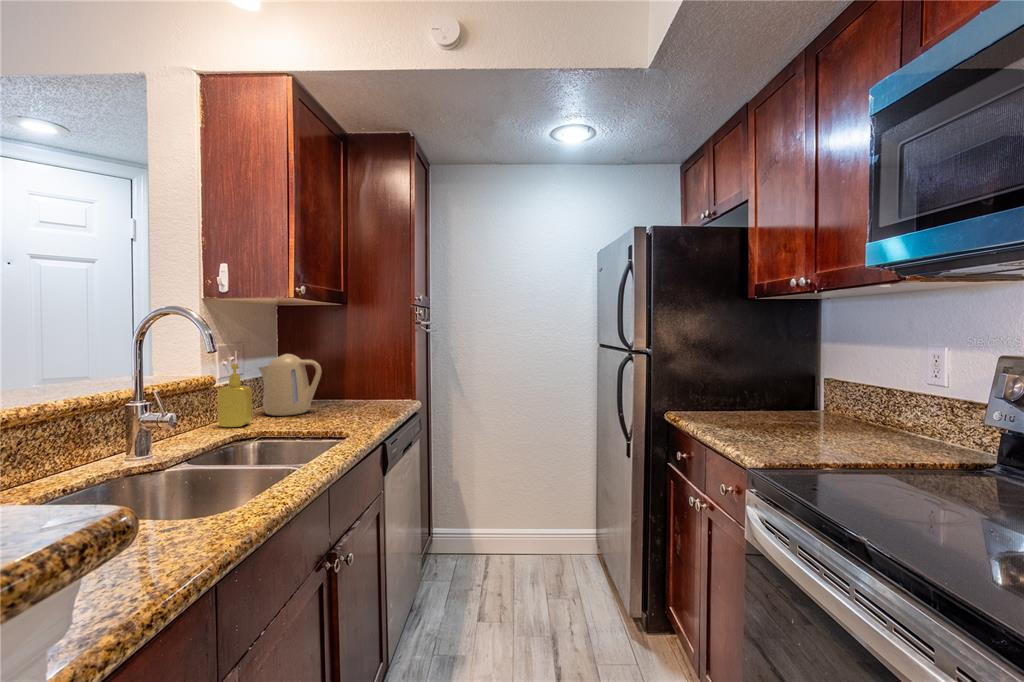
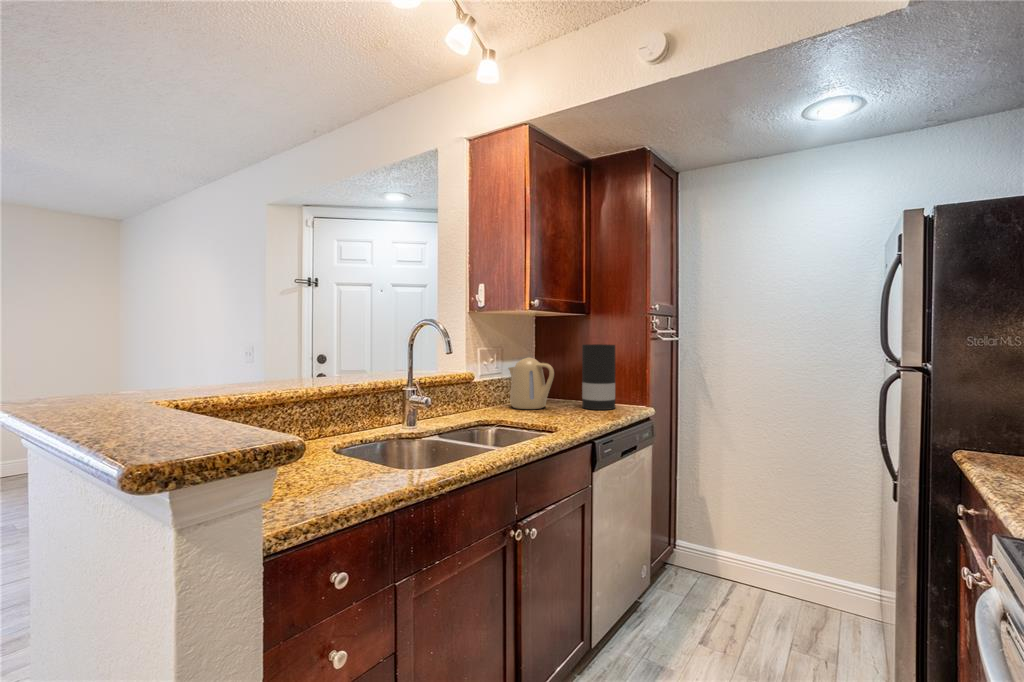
vase: none [351,337,388,408] -> present [582,344,615,410]
soap dispenser: present [217,364,253,427] -> none [473,364,496,414]

